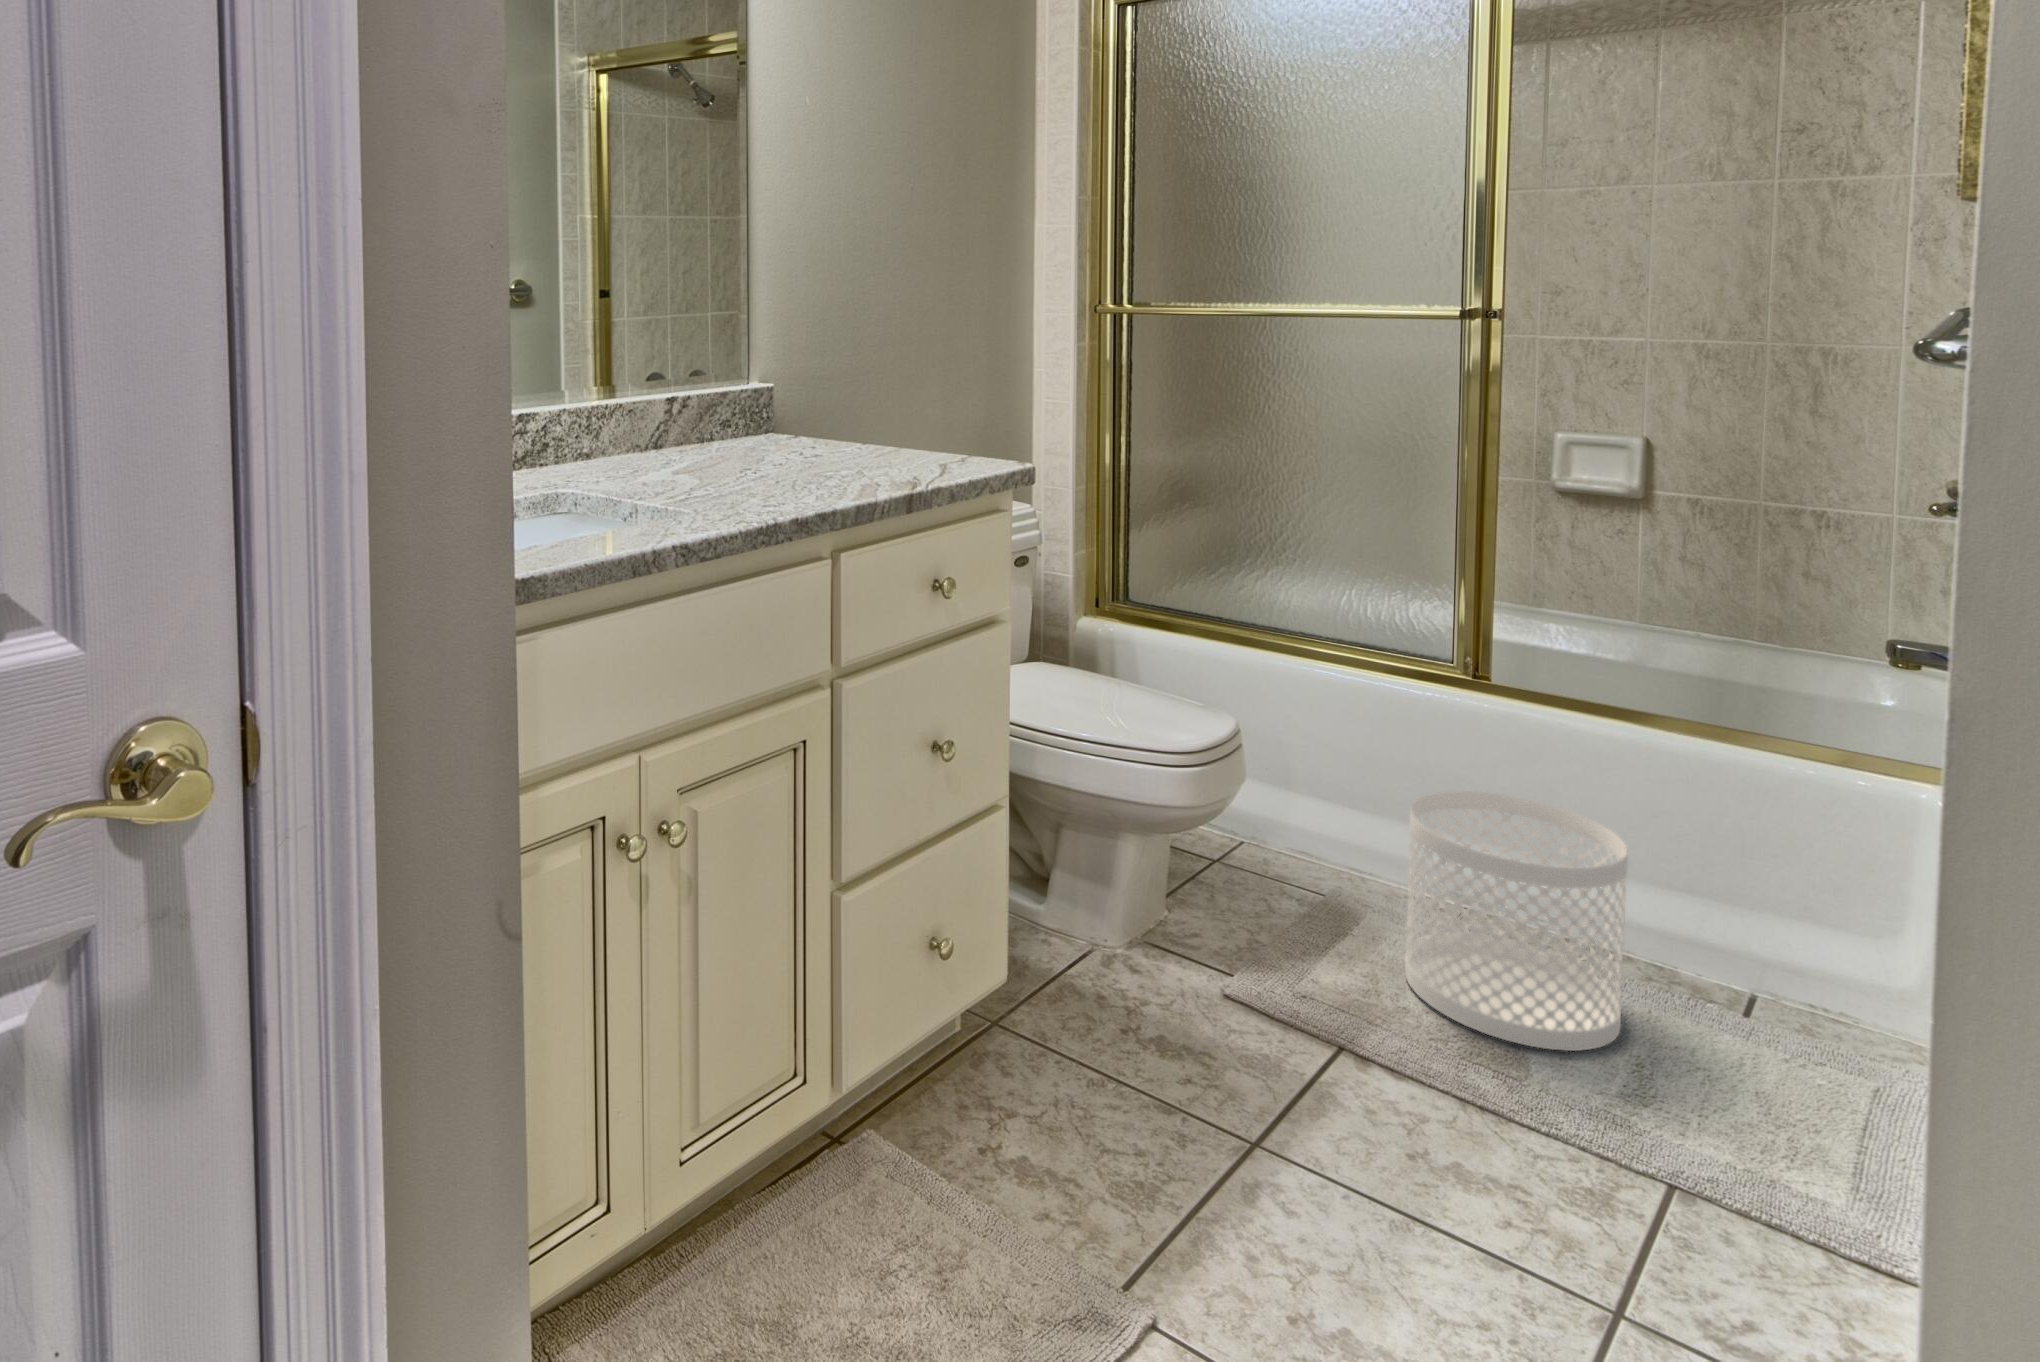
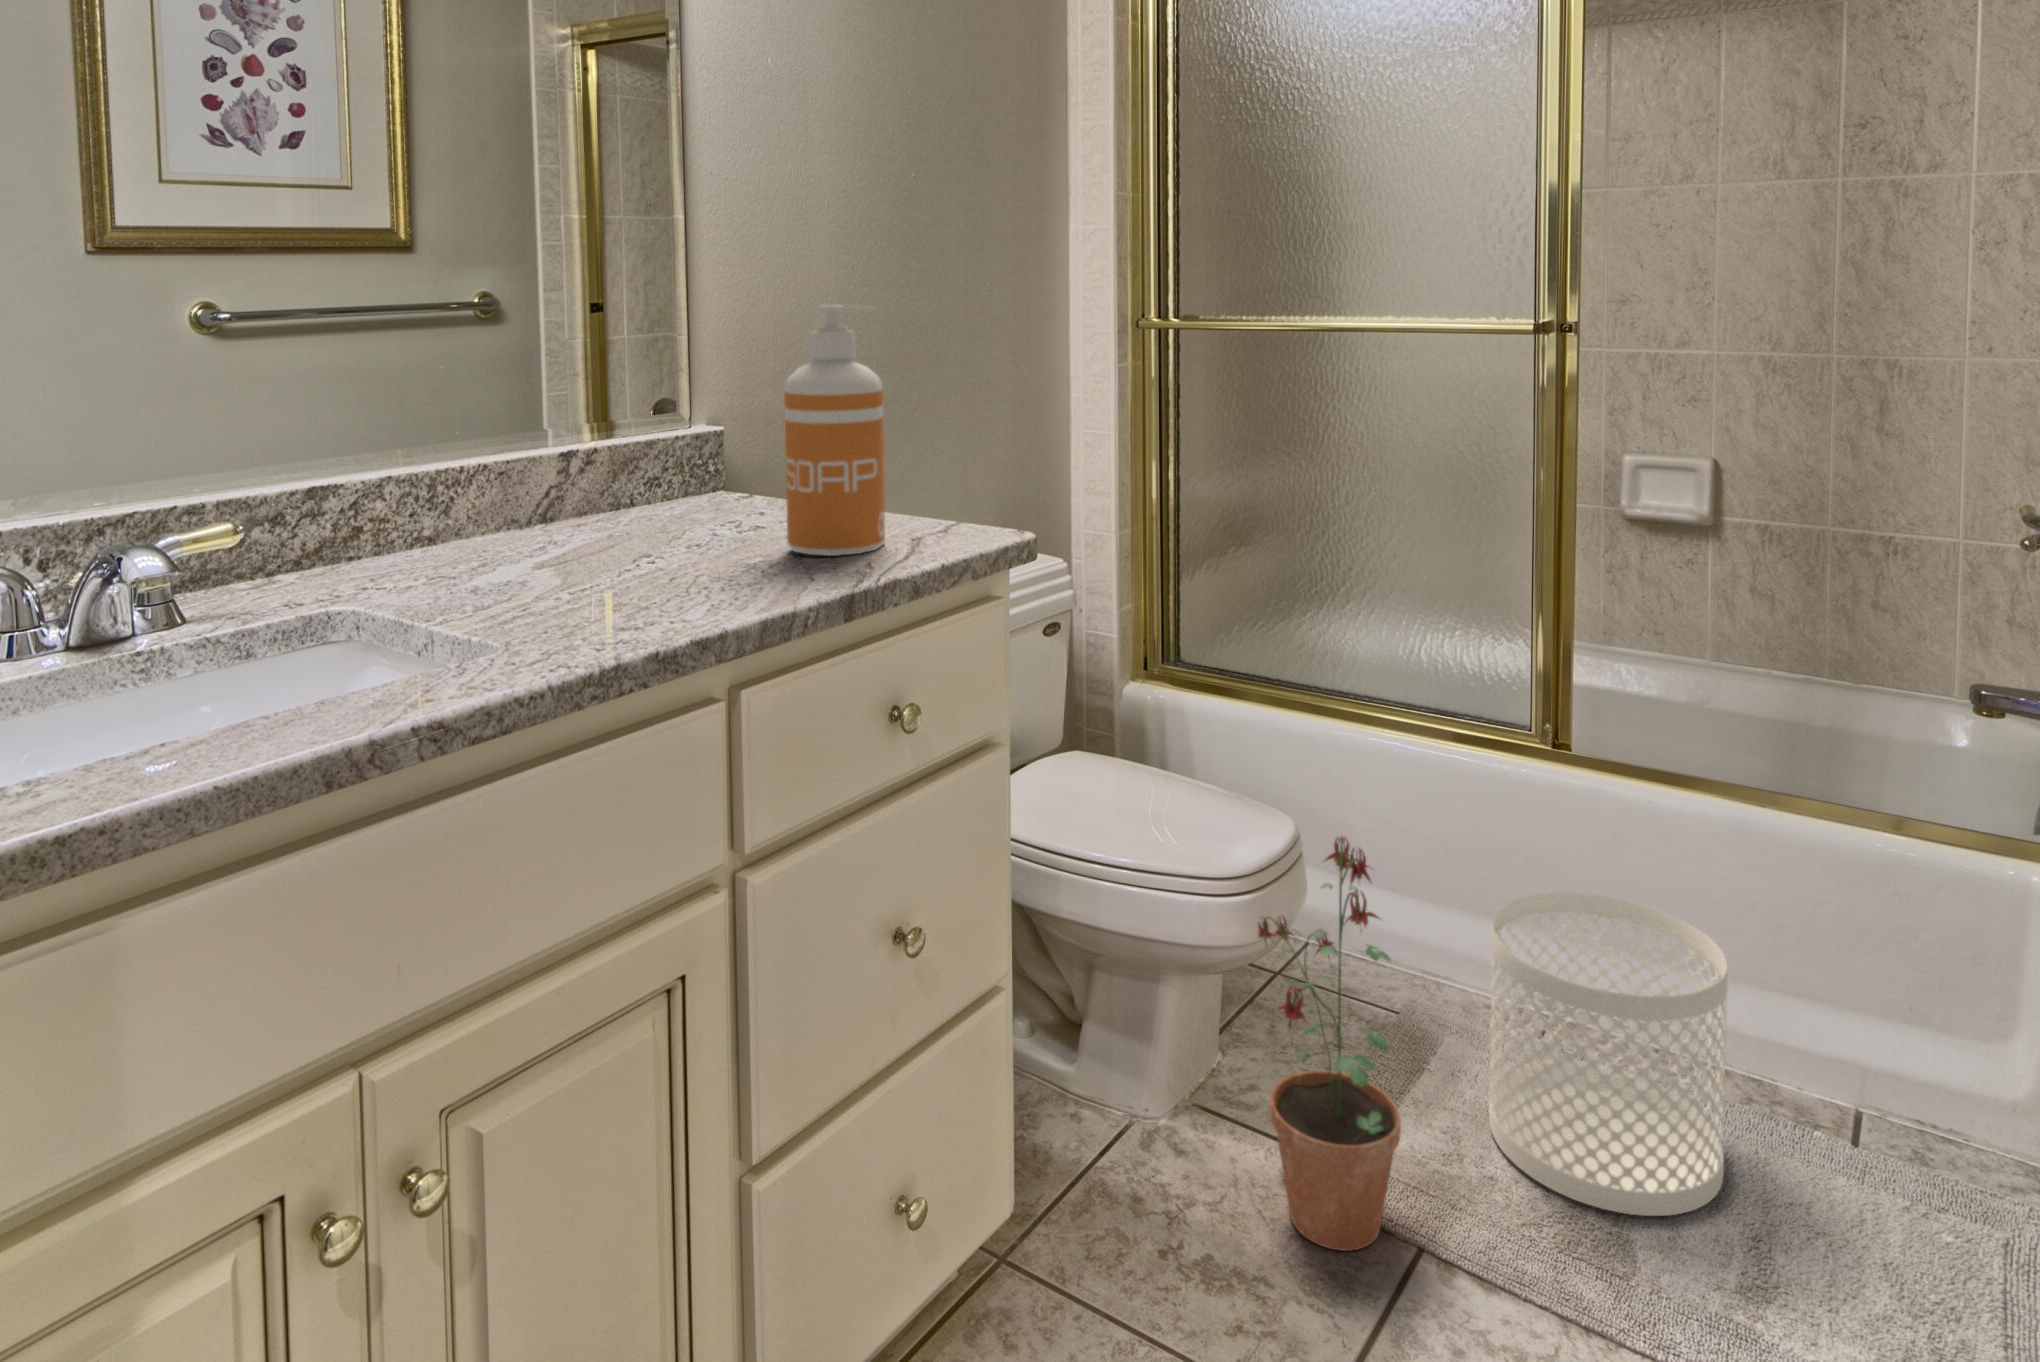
soap dispenser: none [851,290,924,472] -> present [784,305,885,556]
potted plant: none [1198,721,1328,1044] -> present [1257,837,1401,1251]

